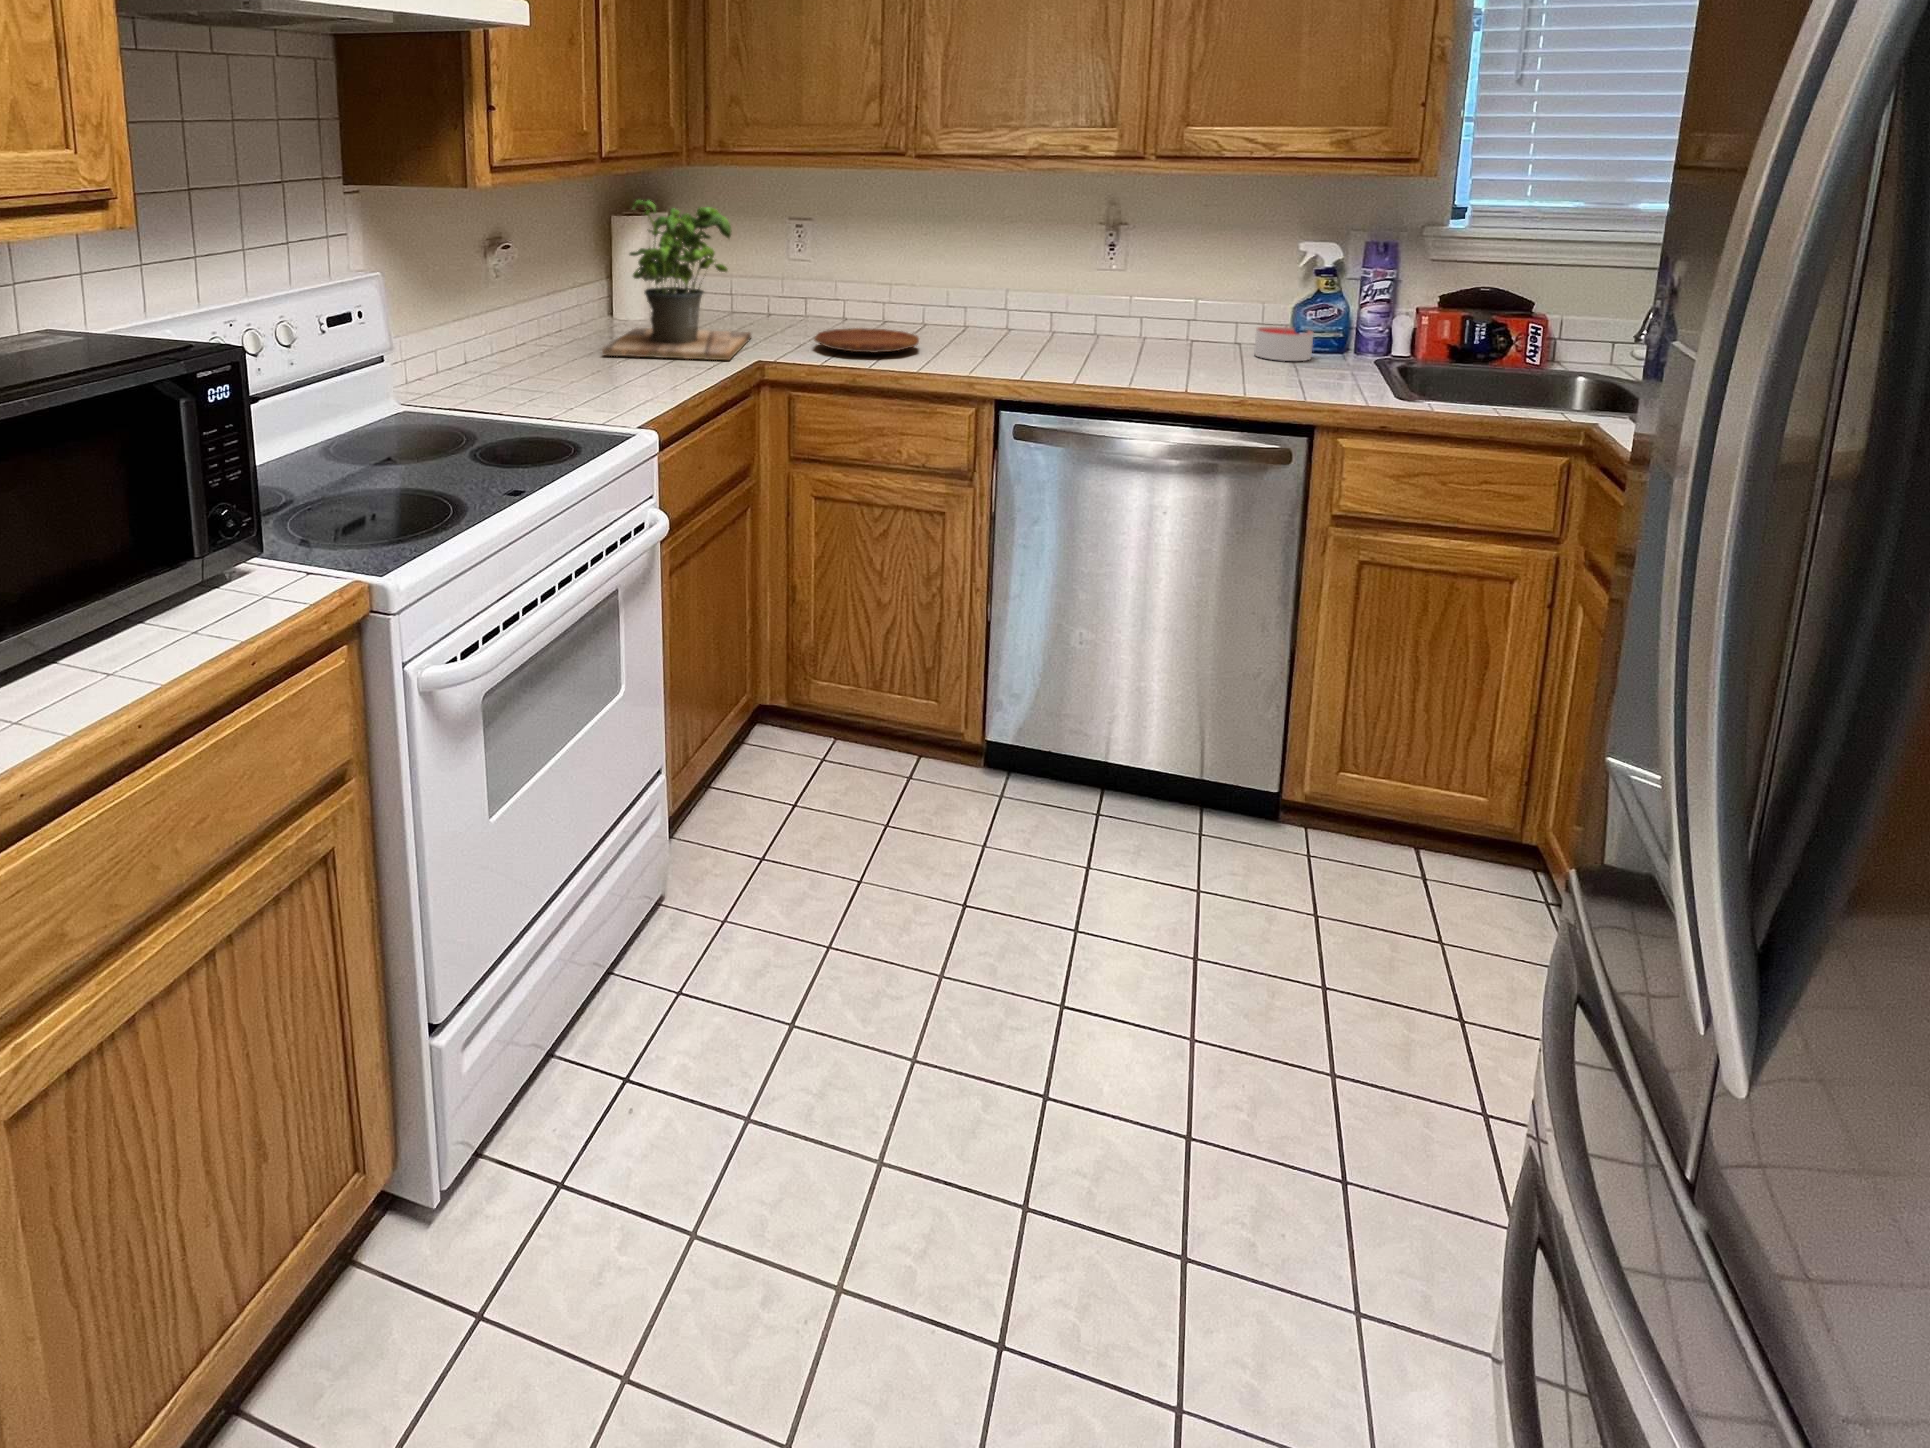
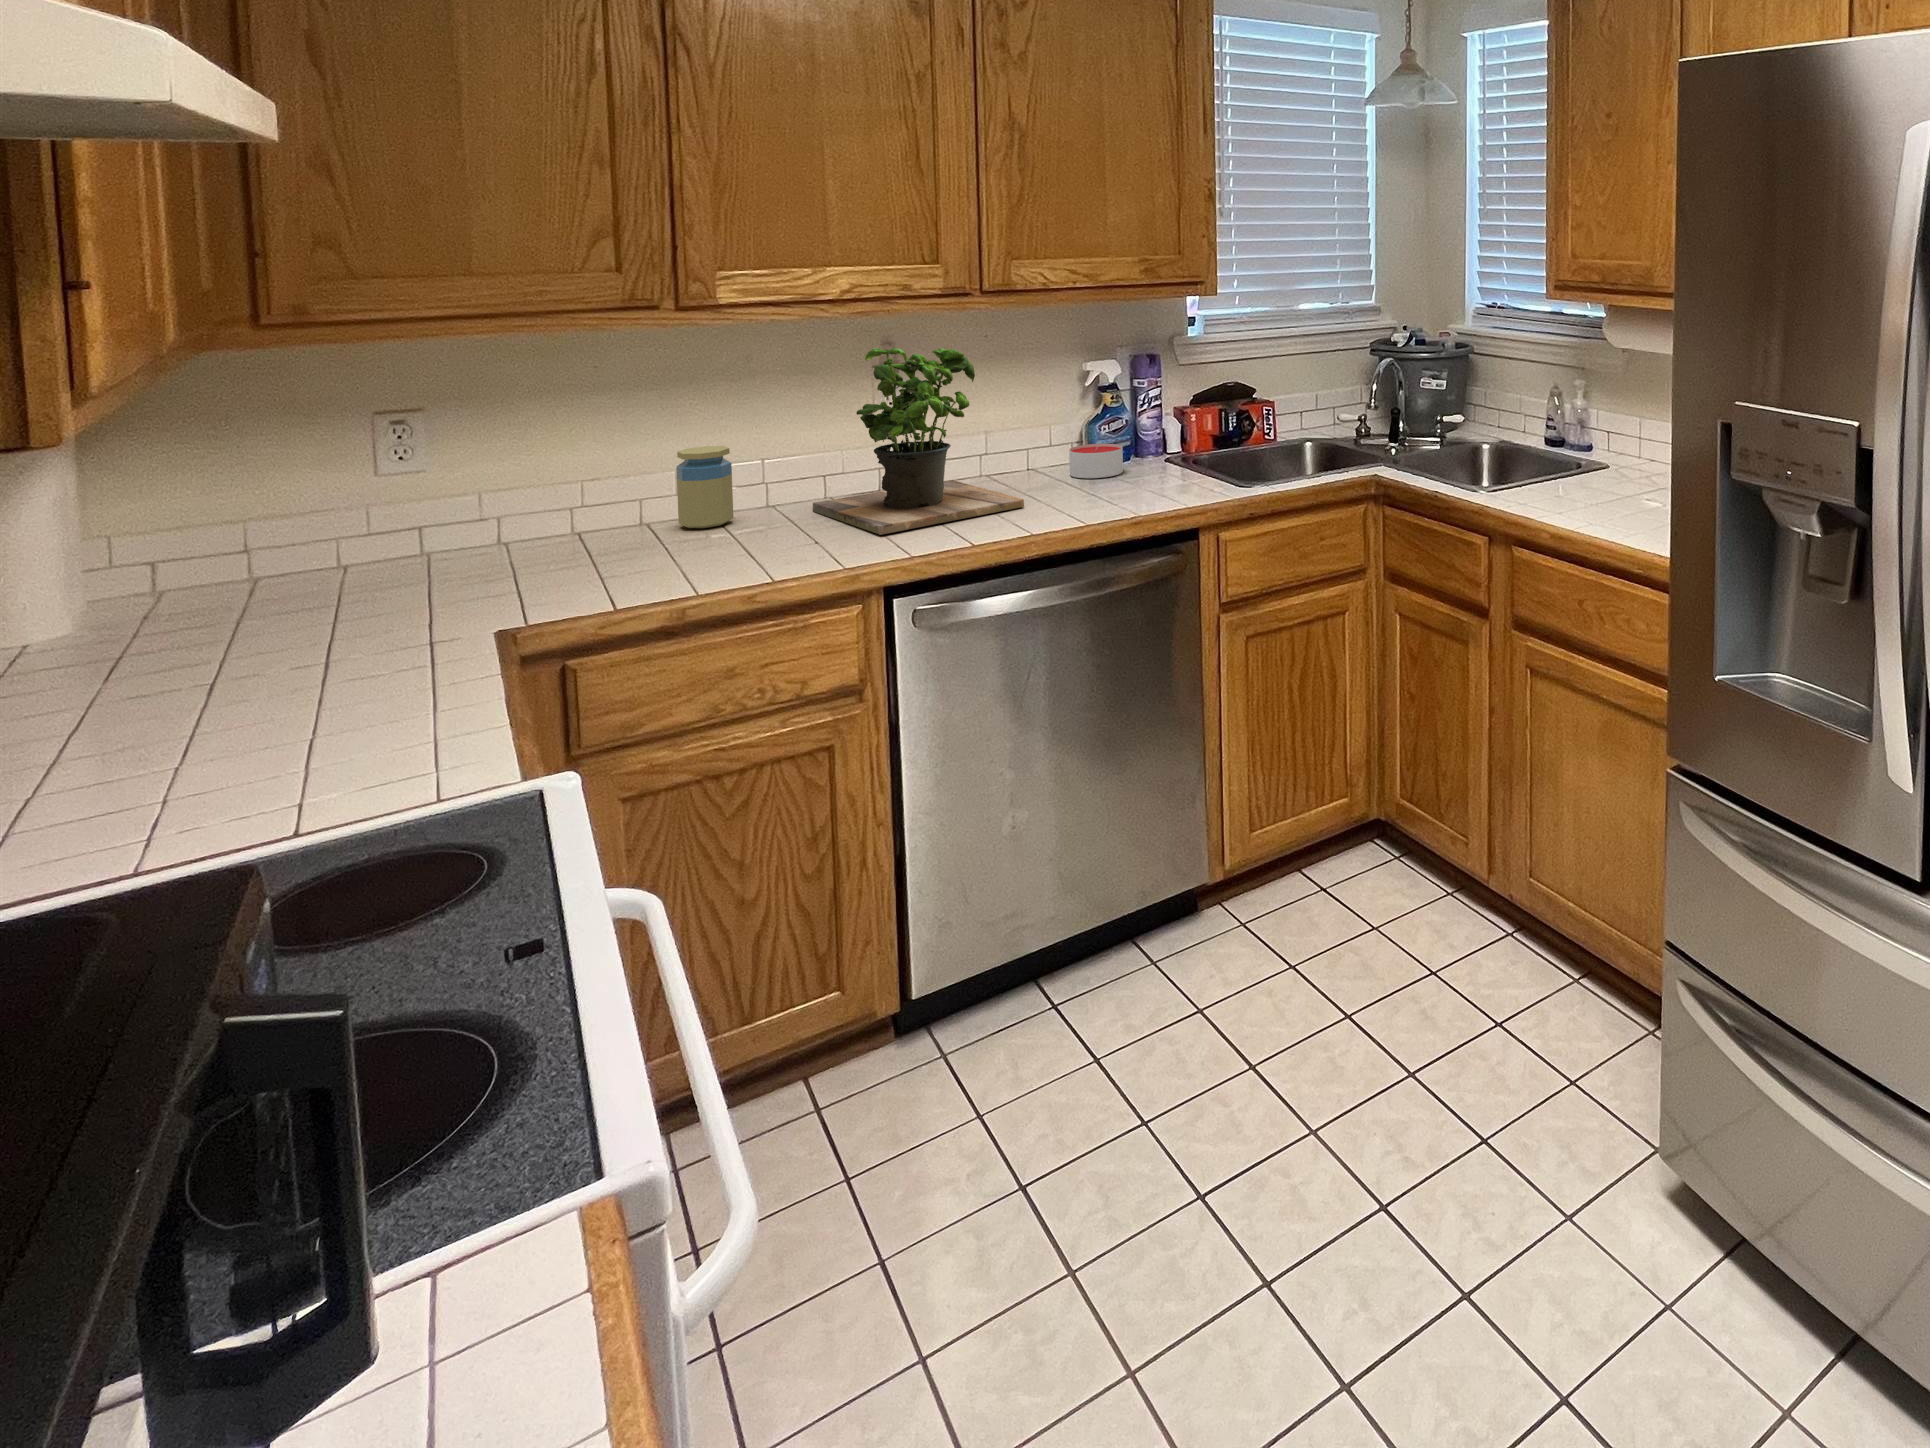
potted plant: present [602,200,751,360] -> present [813,348,1024,535]
jar: none [929,273,965,336] -> present [676,446,733,528]
tray: present [814,328,919,352] -> none [547,534,726,581]

